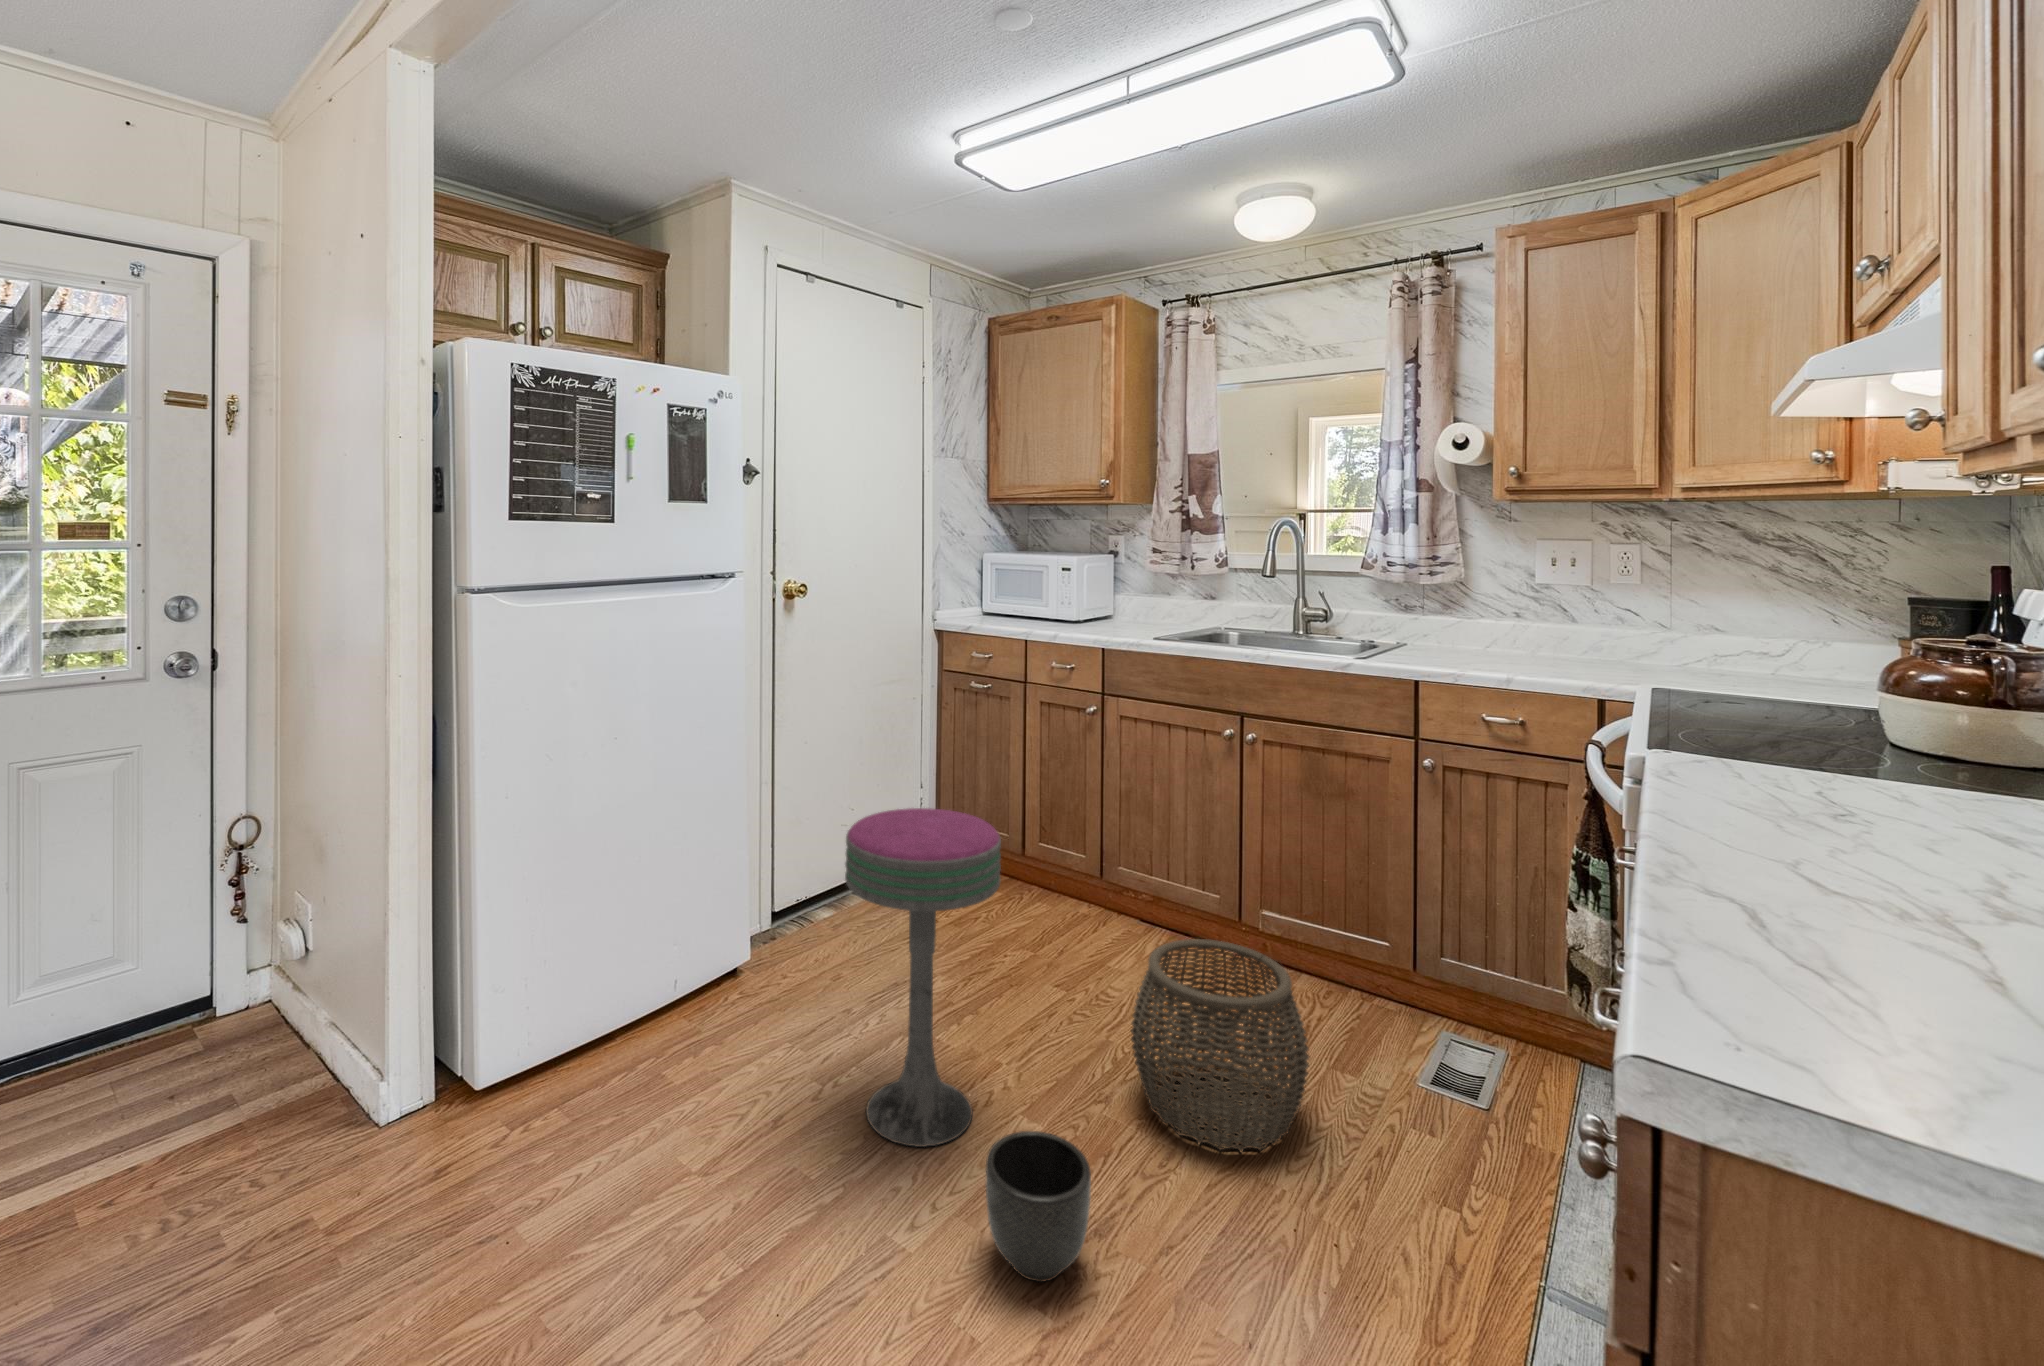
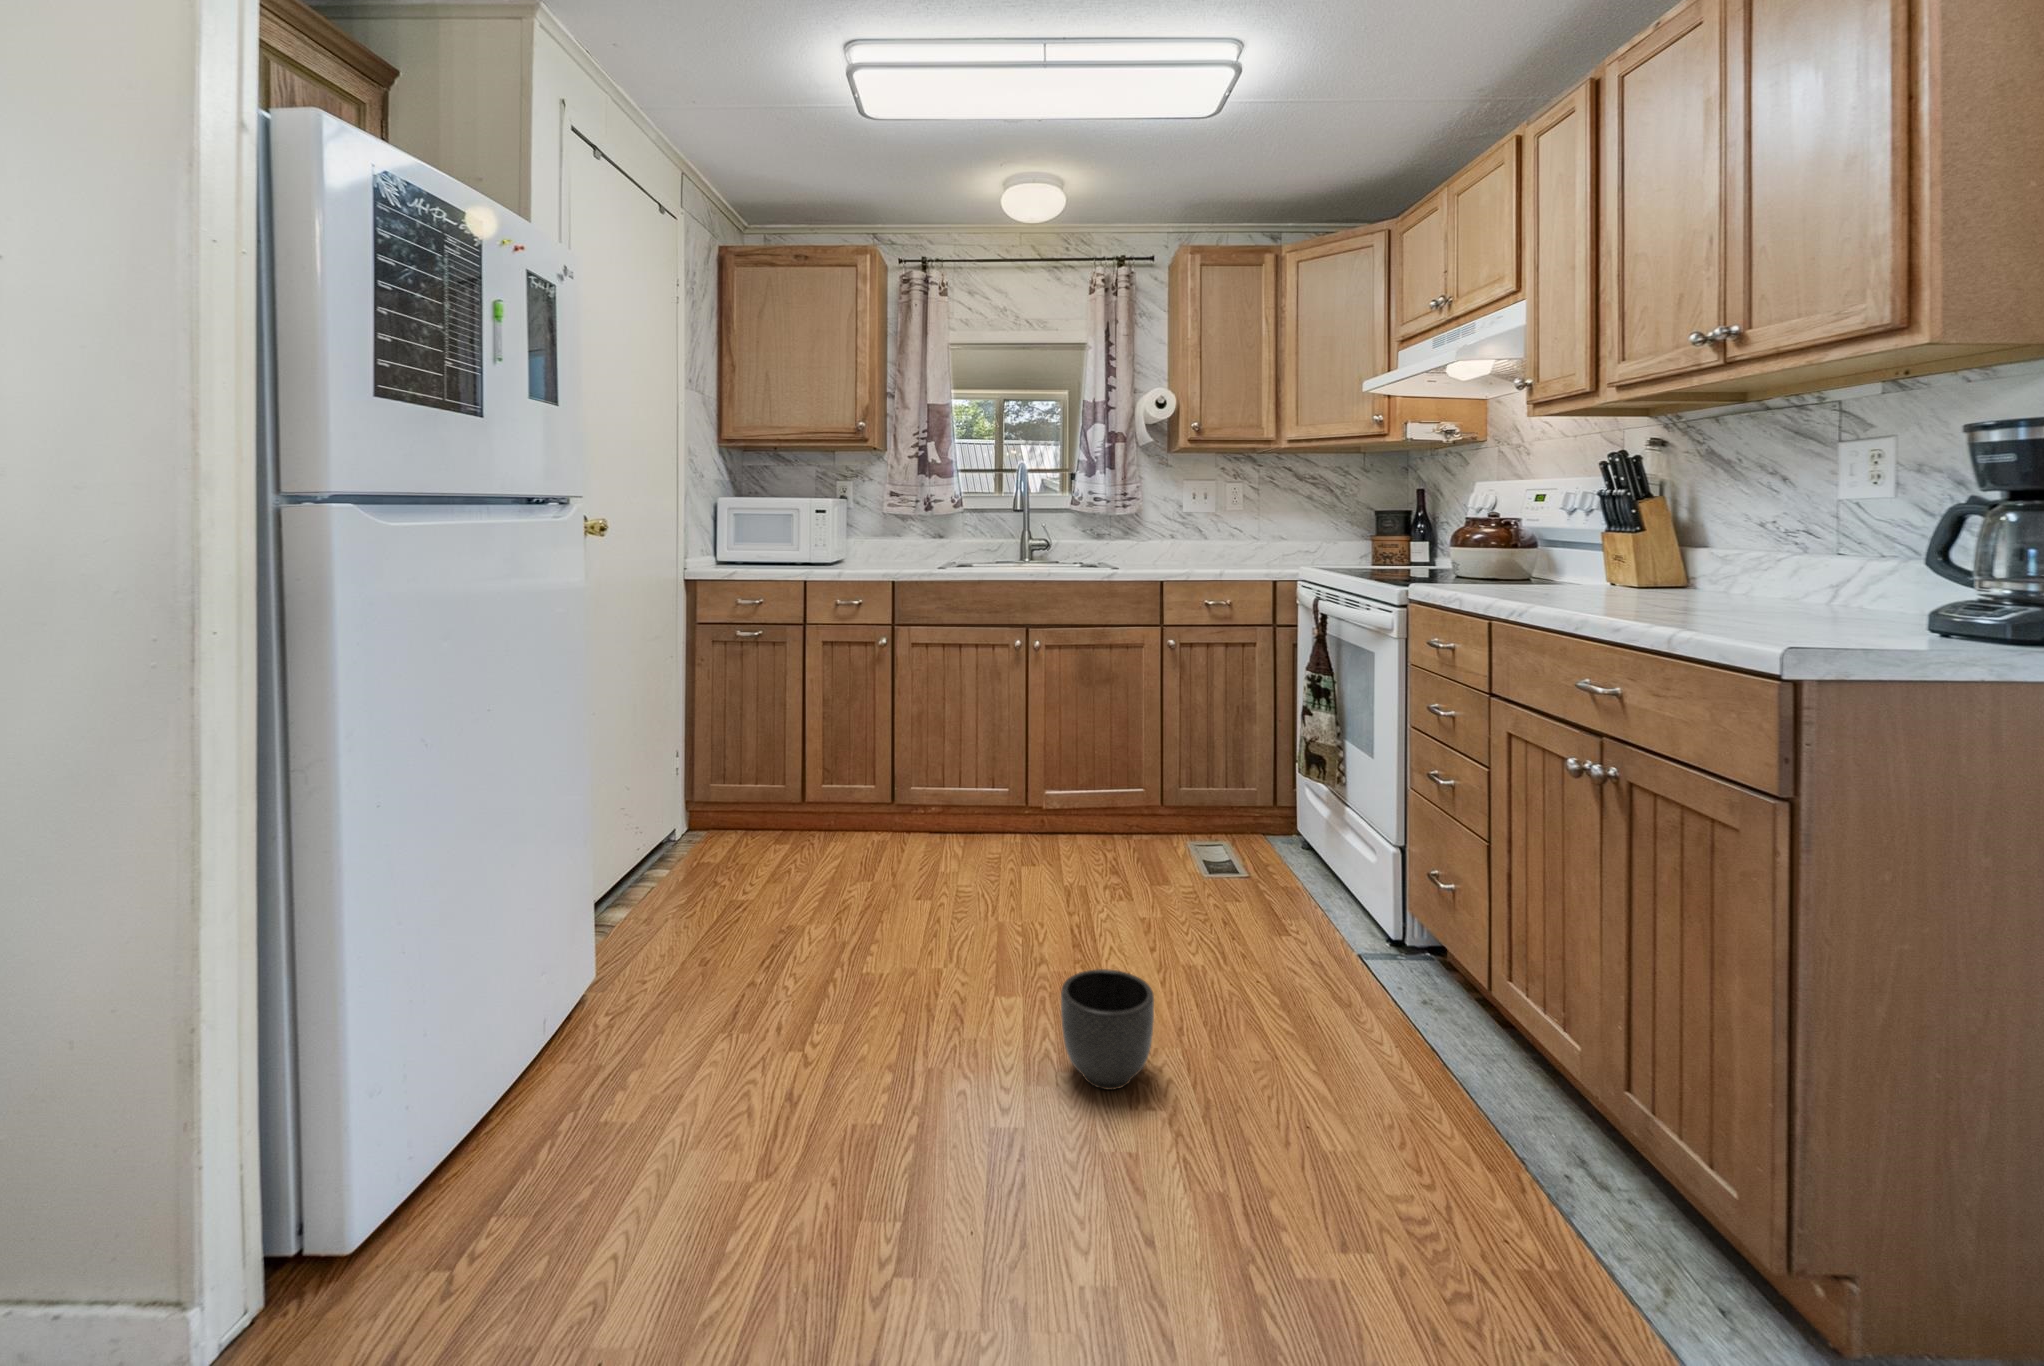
bar stool: present [845,808,1001,1147] -> none [831,724,987,1051]
woven basket: present [1131,939,1309,1152] -> none [1049,802,1191,962]

